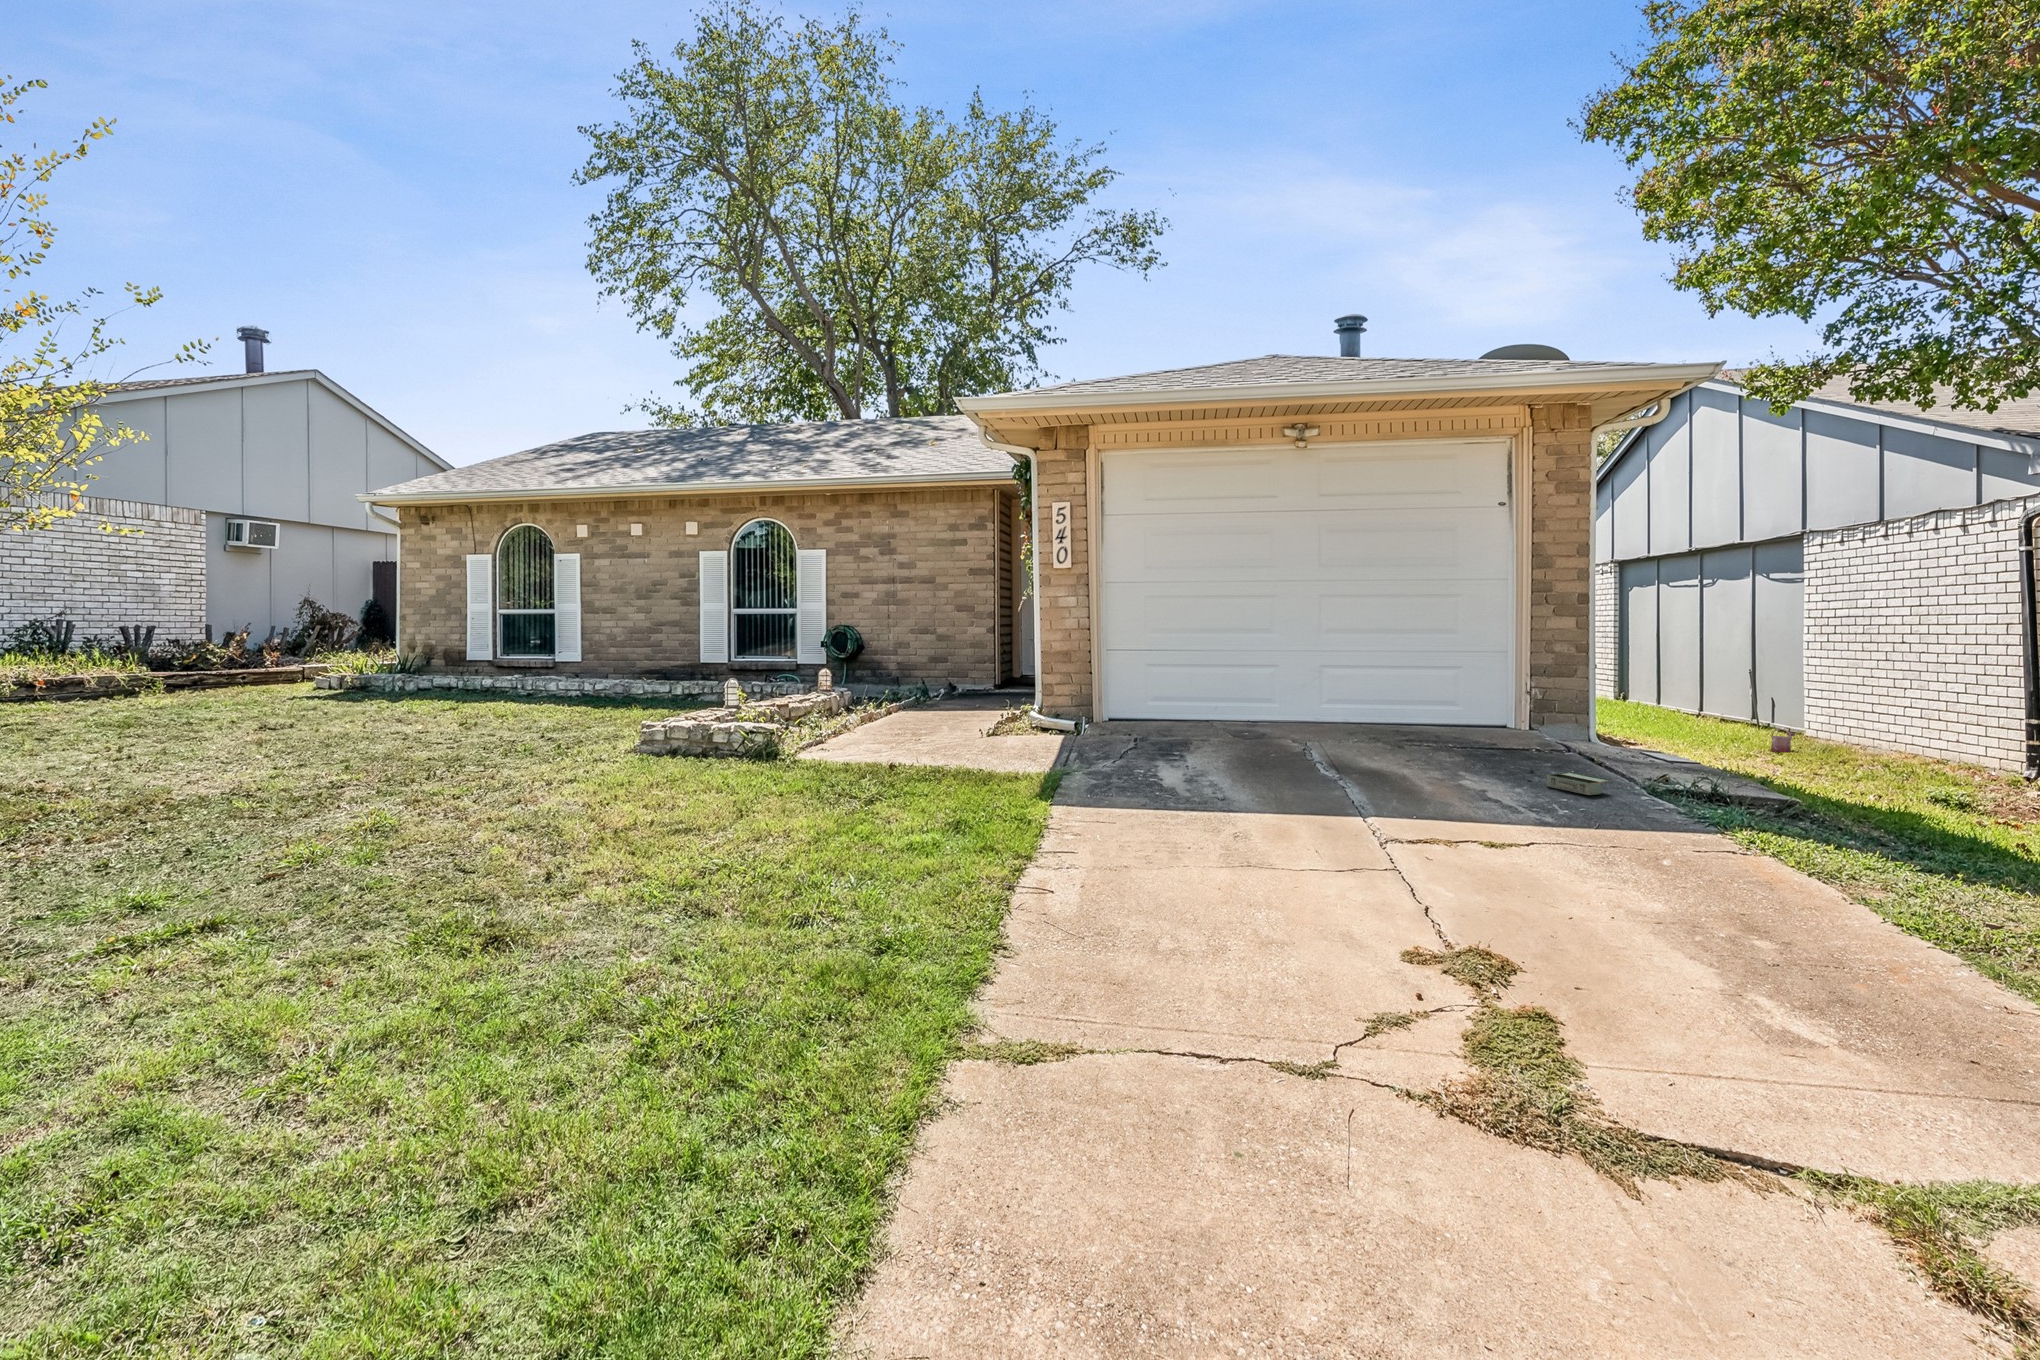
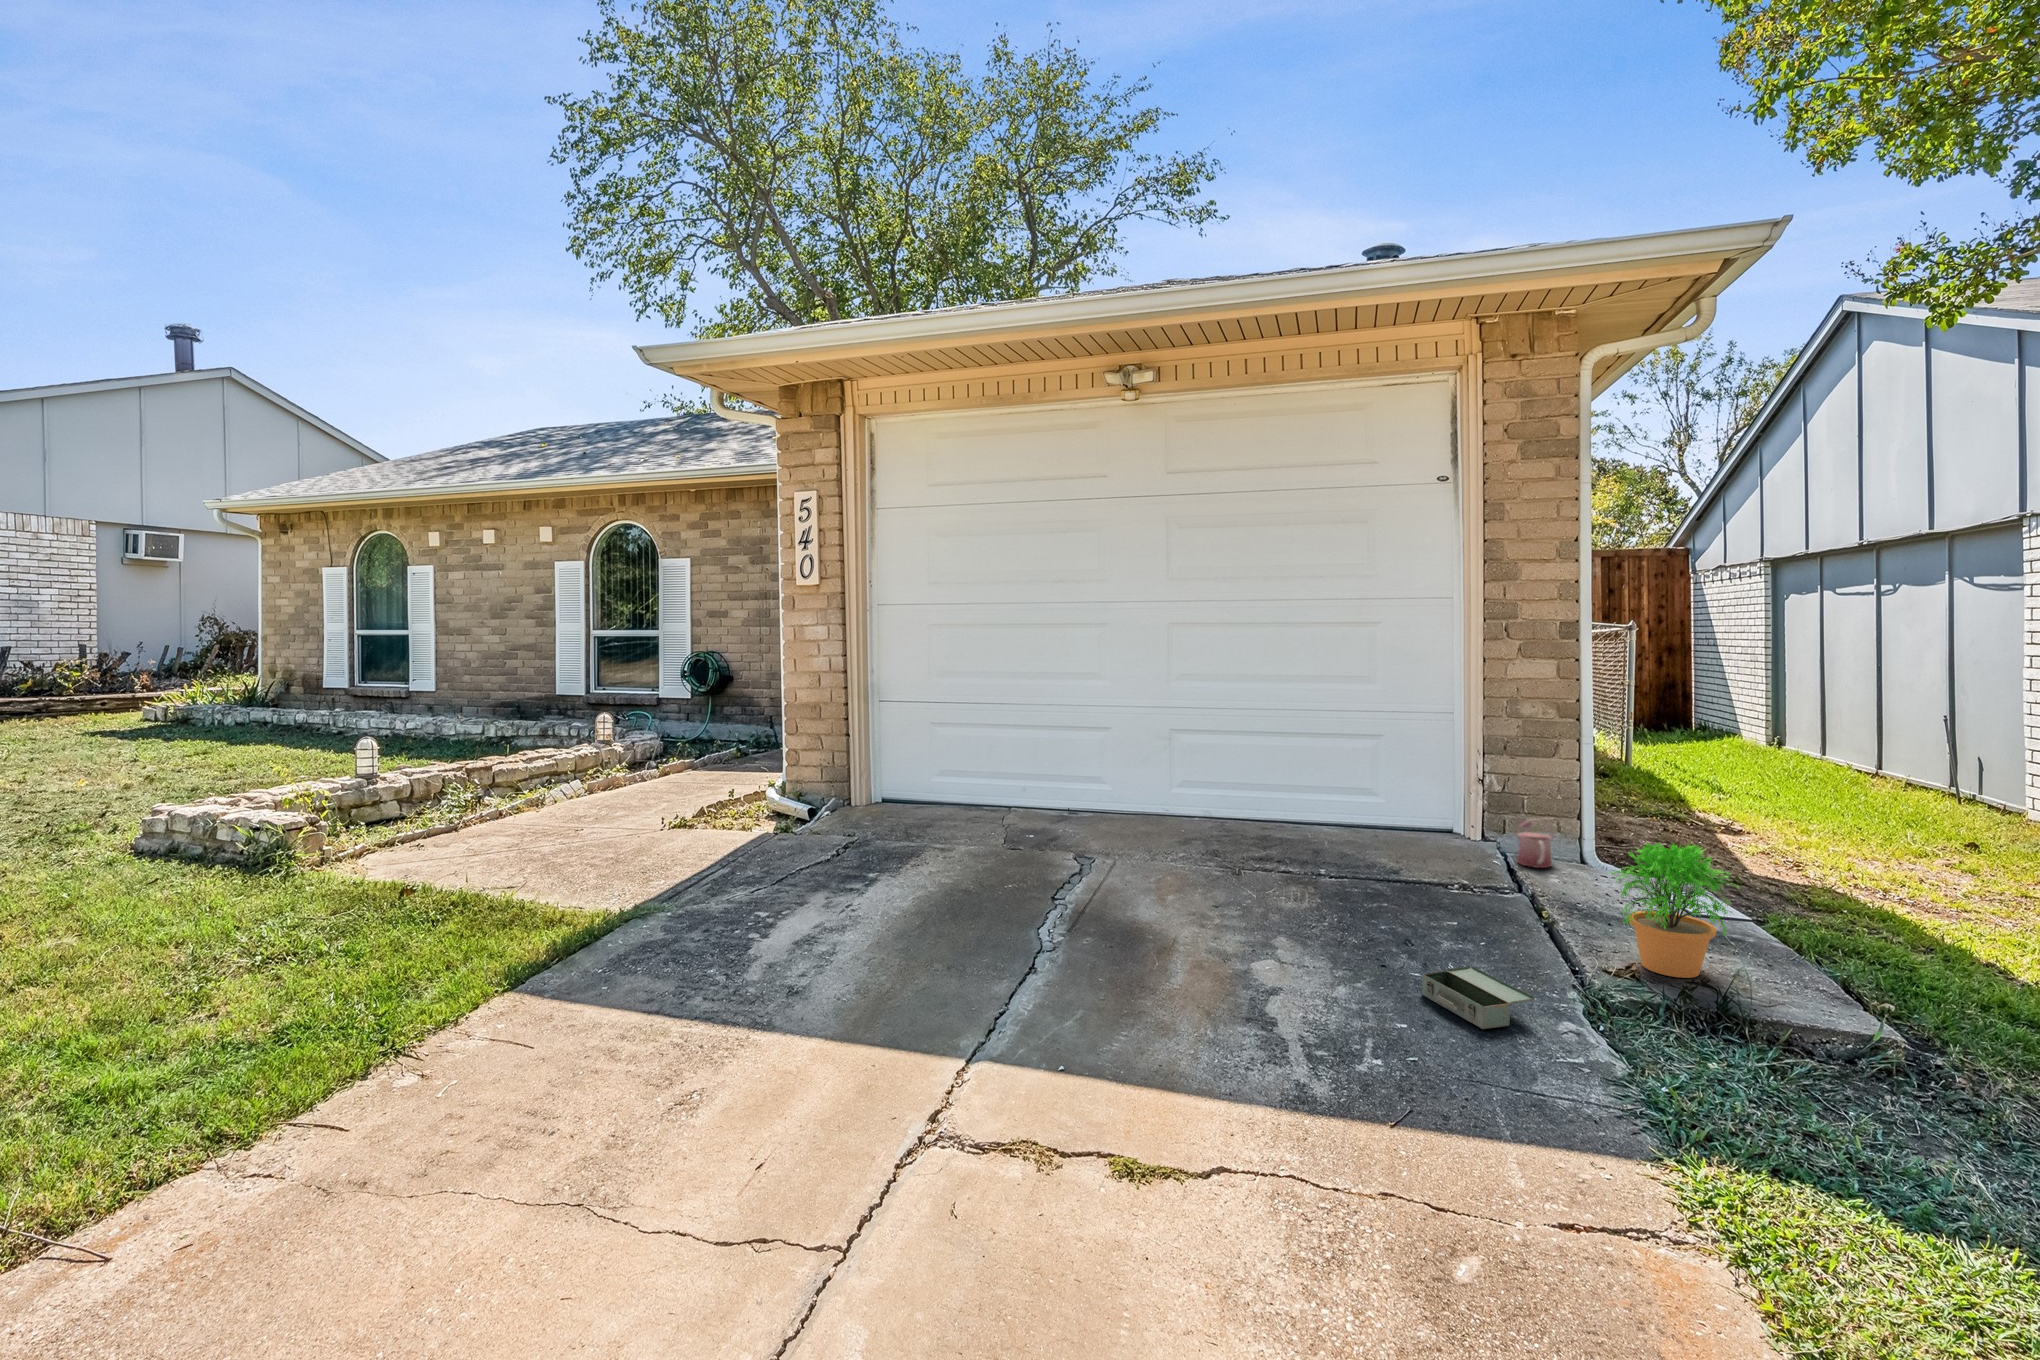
potted plant: none [1629,704,1704,777] -> present [1611,843,1738,978]
watering can: present [1771,729,1795,752] -> present [1516,819,1554,868]

